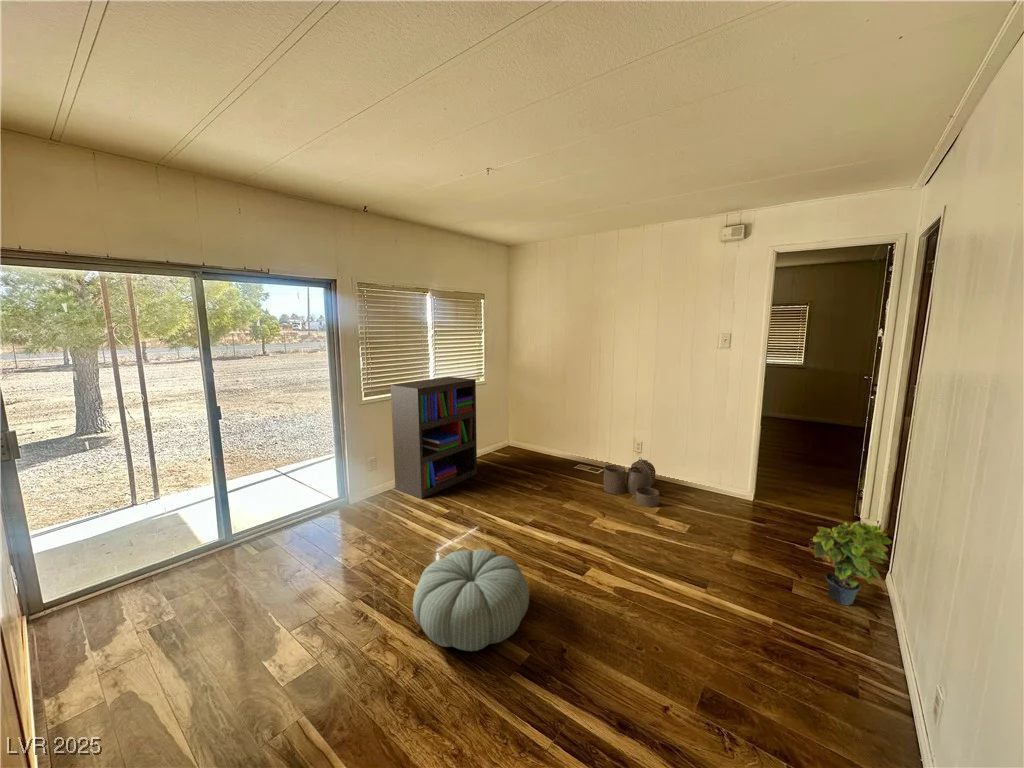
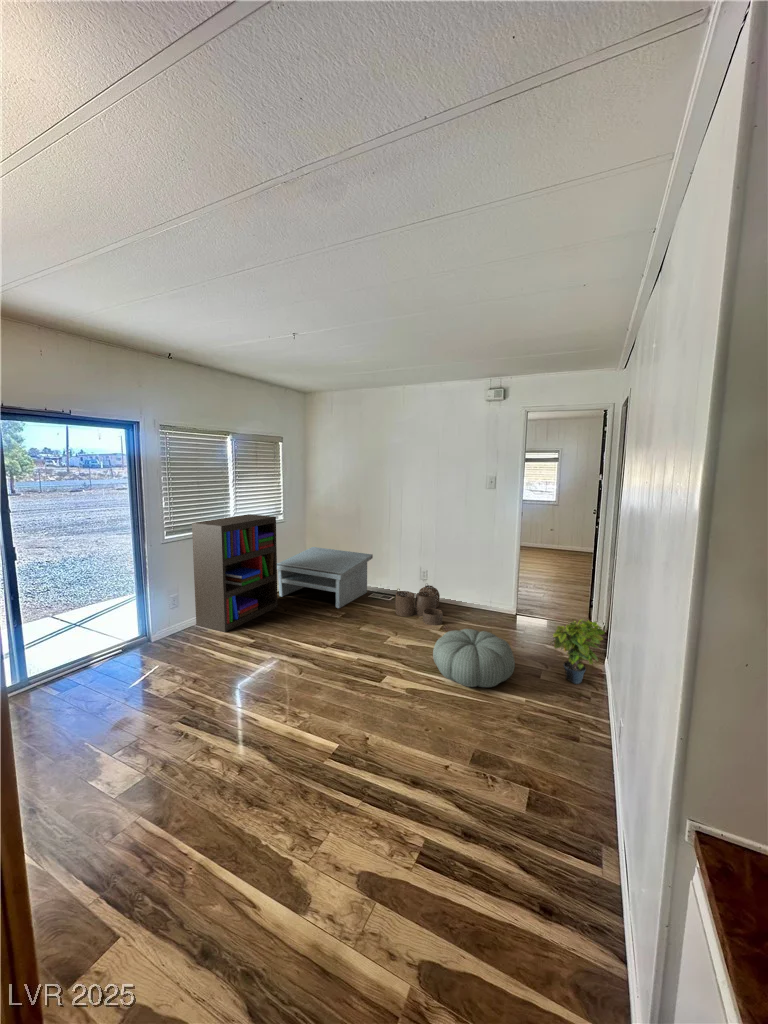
coffee table: none [476,412,579,480] -> present [277,547,373,608]
pouf: present [413,549,529,651] -> present [433,629,515,687]

